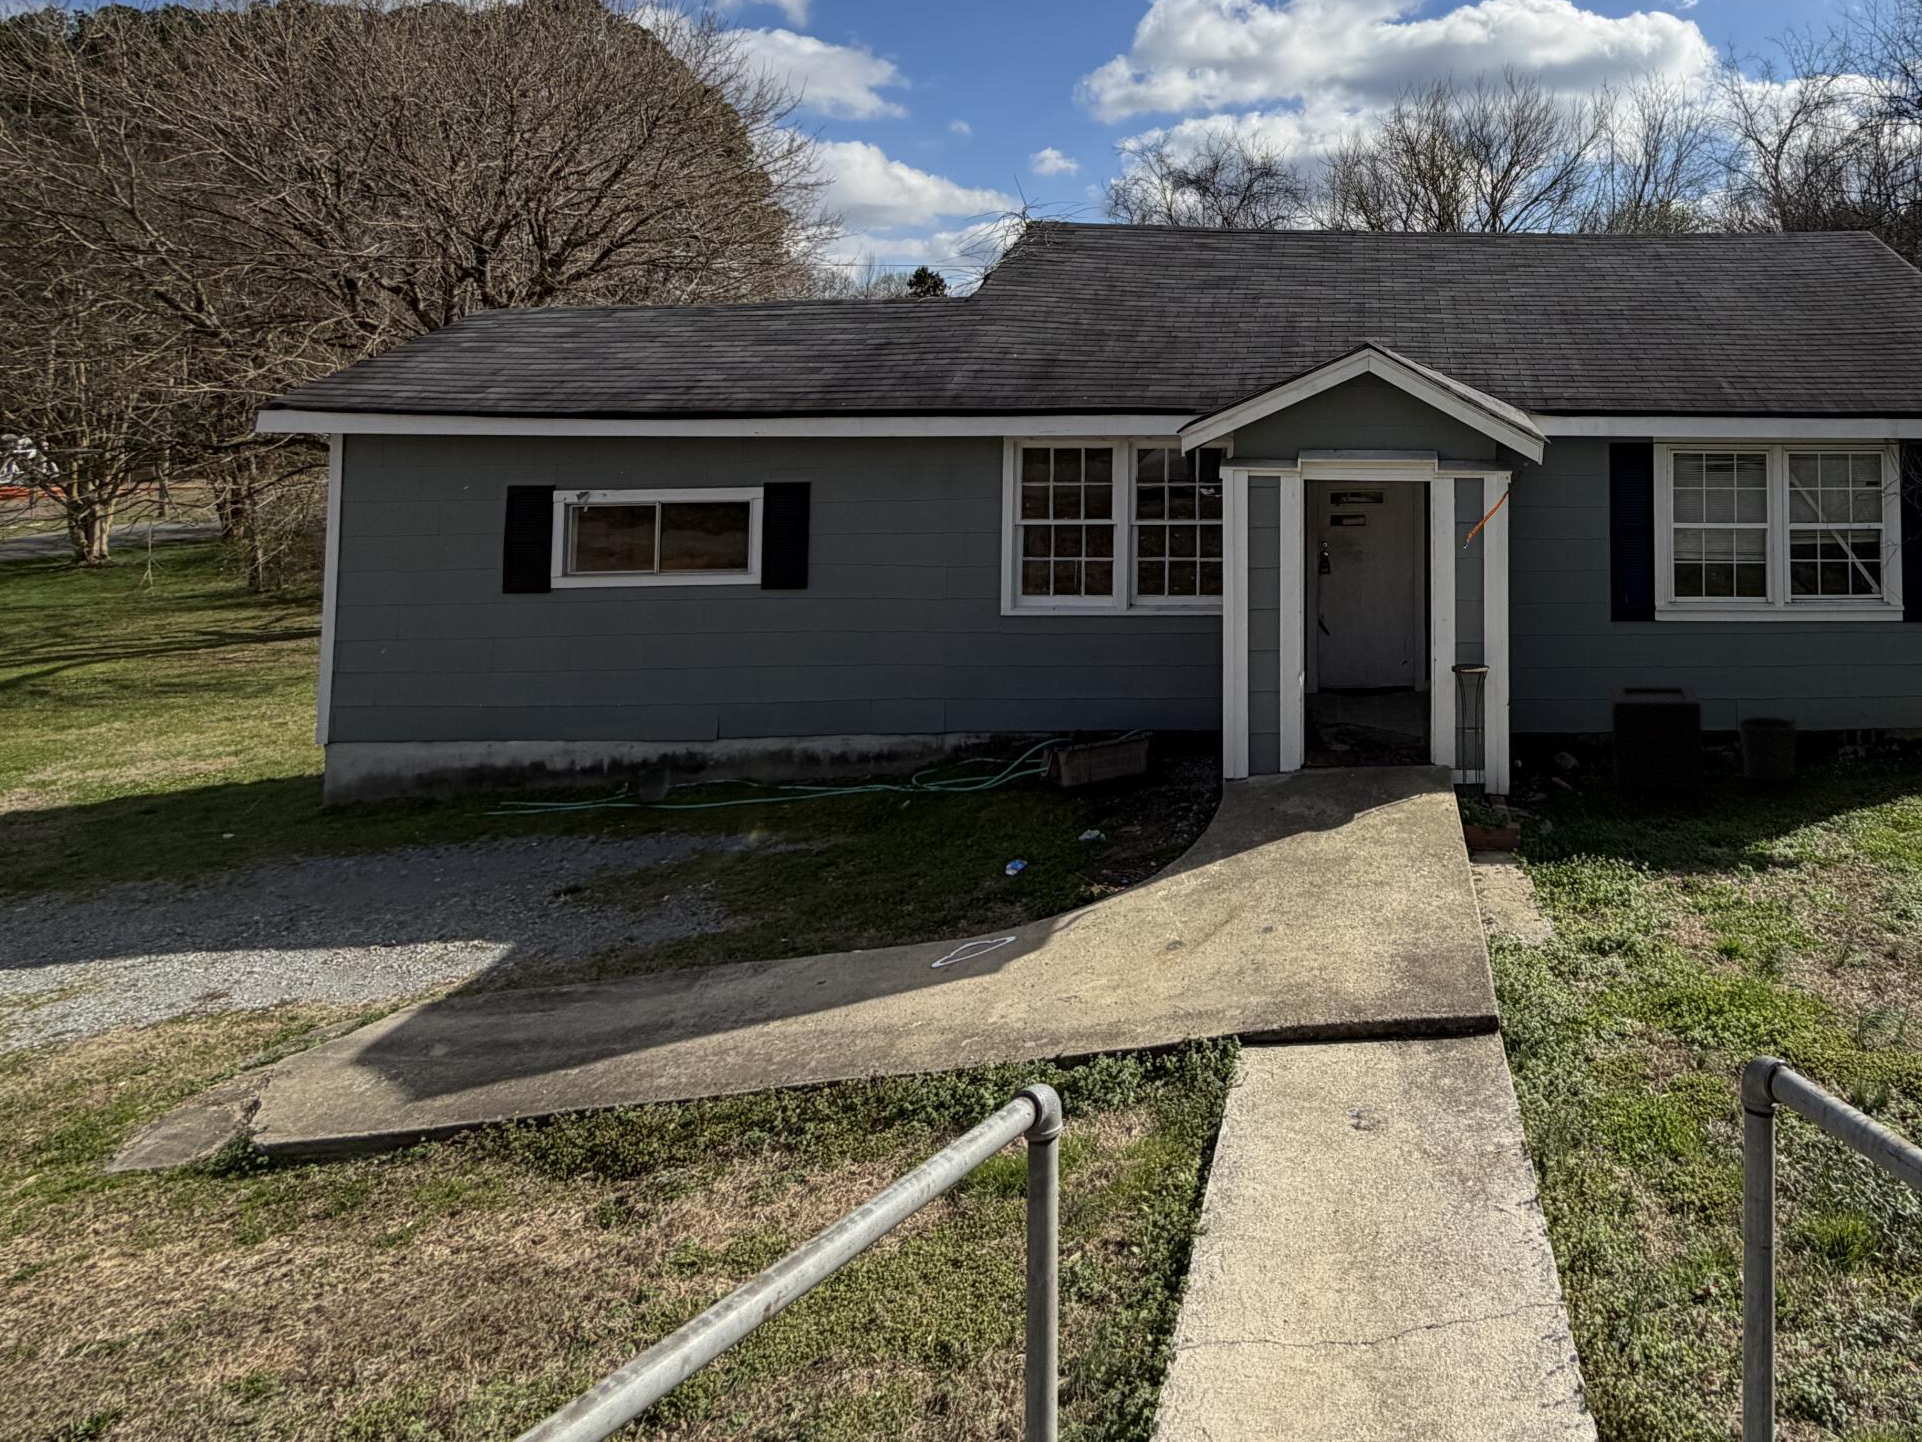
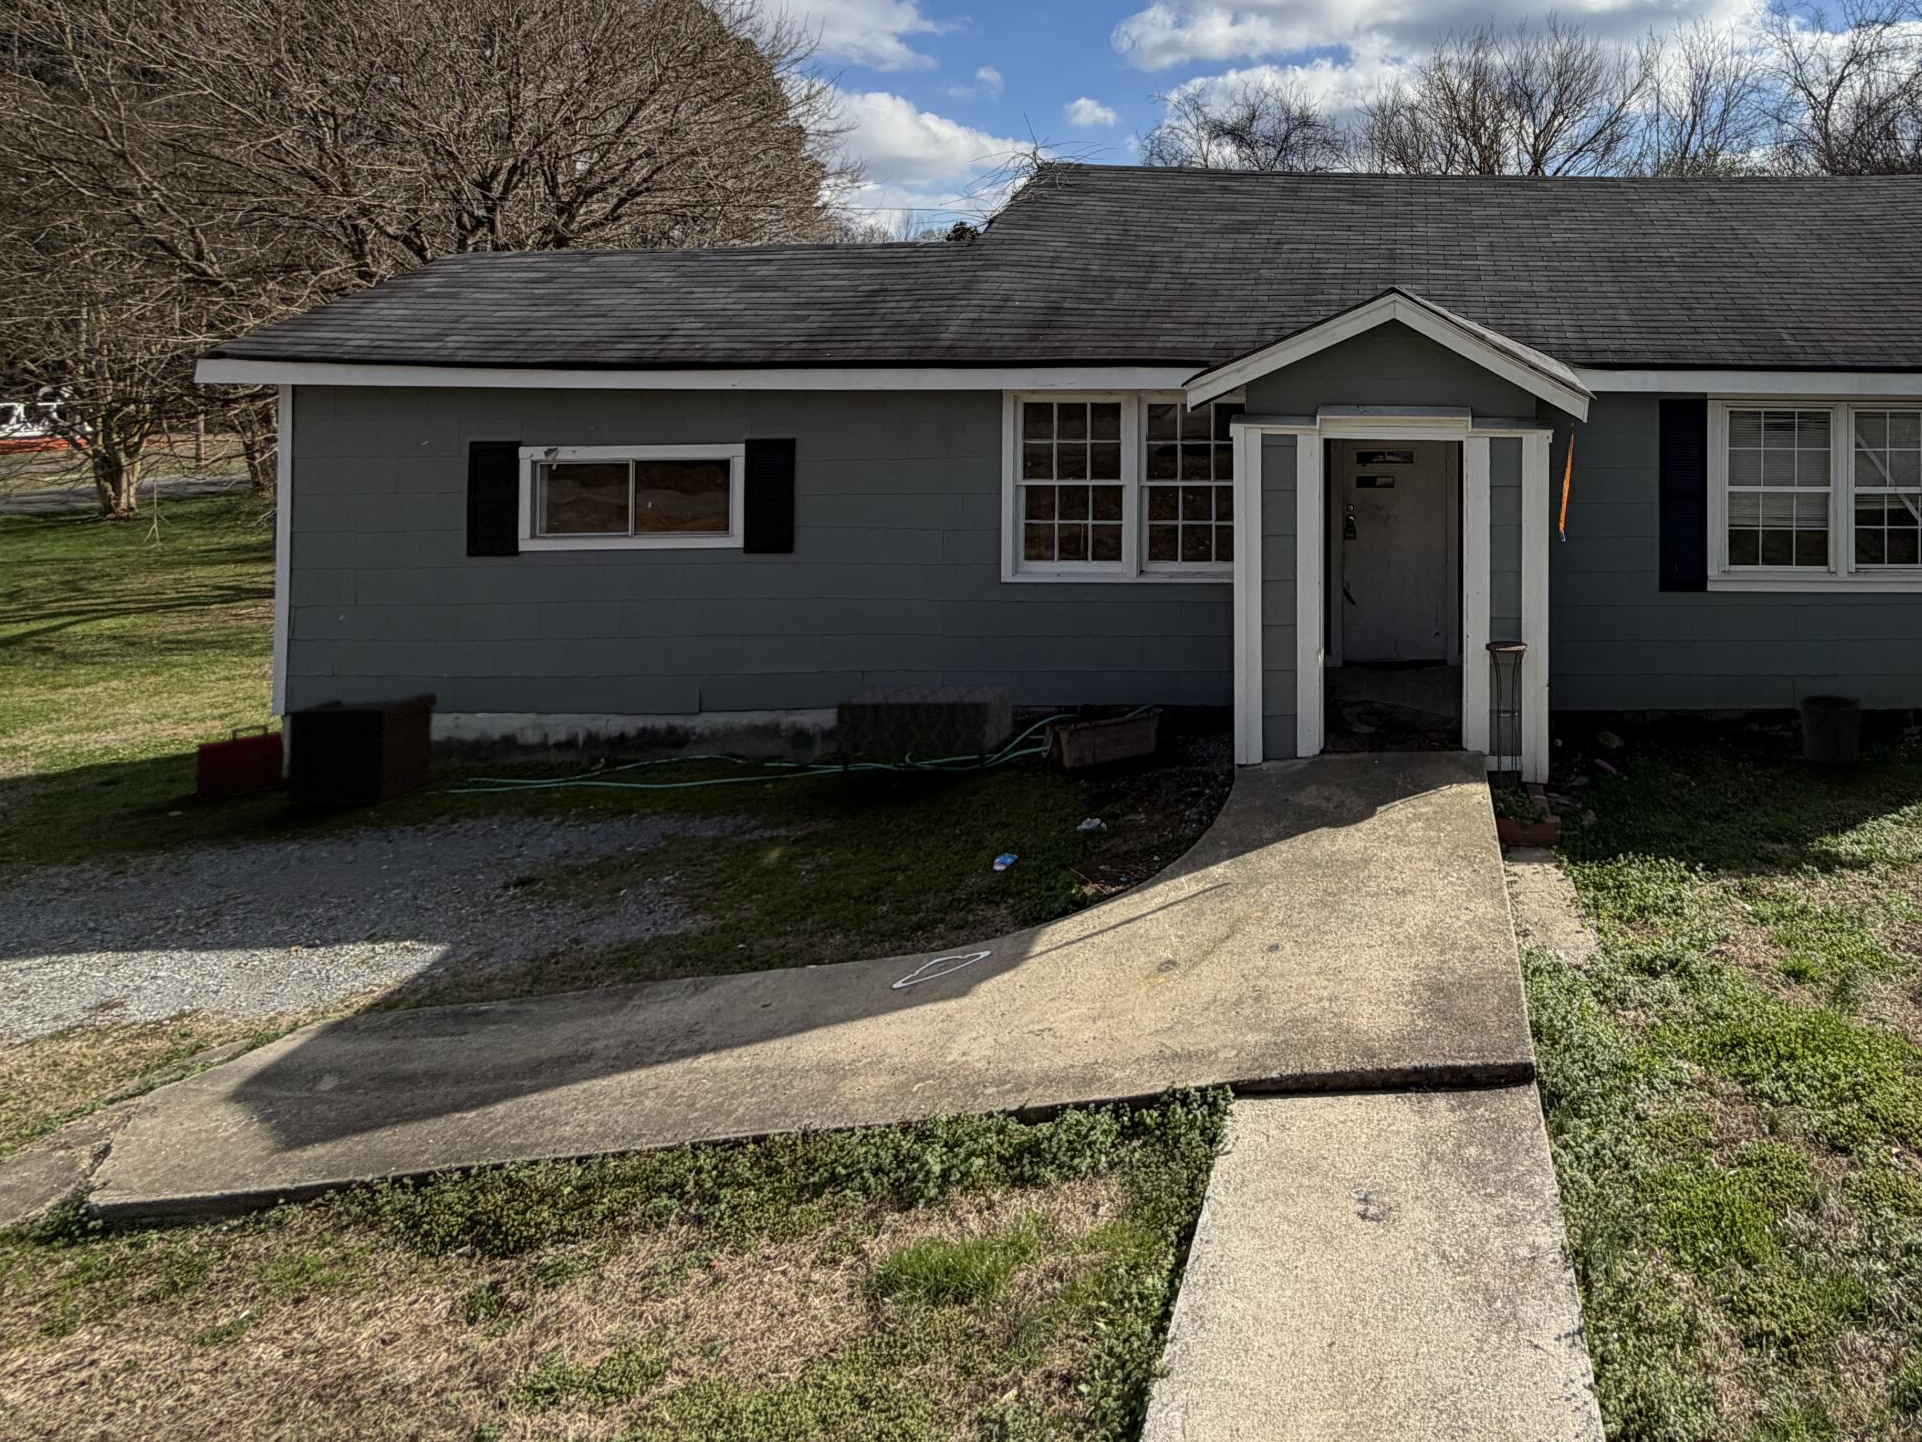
wooden crate: present [1611,686,1704,790] -> present [288,693,437,804]
bench: none [842,715,1004,800] -> present [836,685,1012,775]
toolbox: none [232,759,332,832] -> present [196,724,288,801]
planter: present [639,767,670,802] -> present [788,730,820,765]

